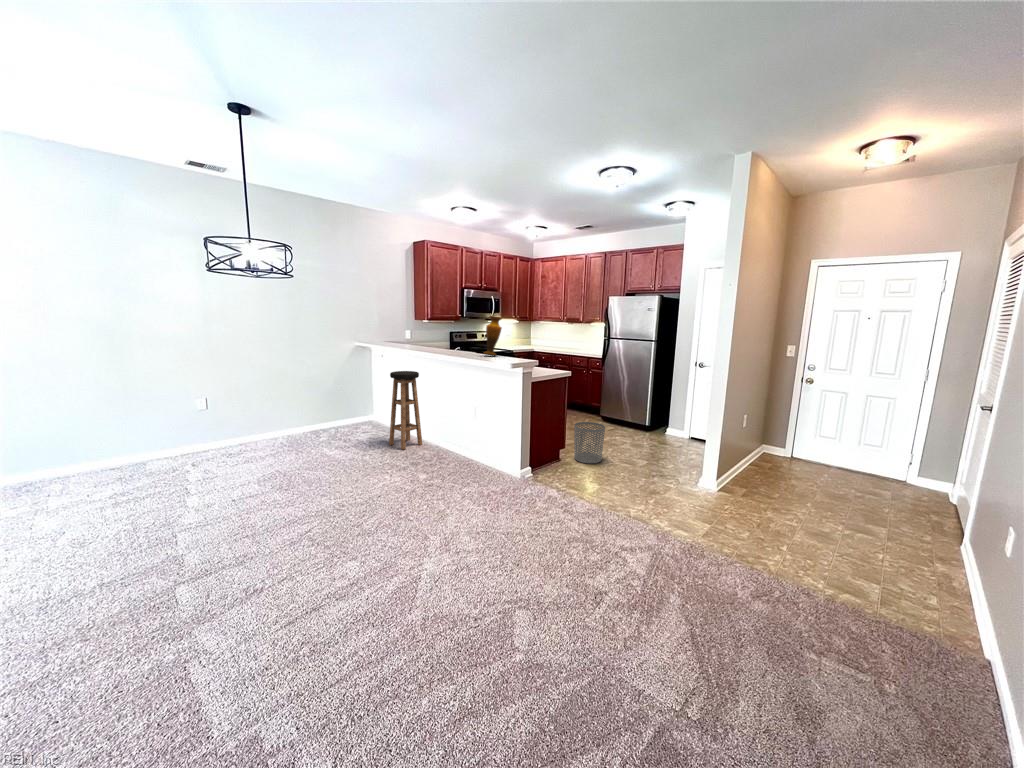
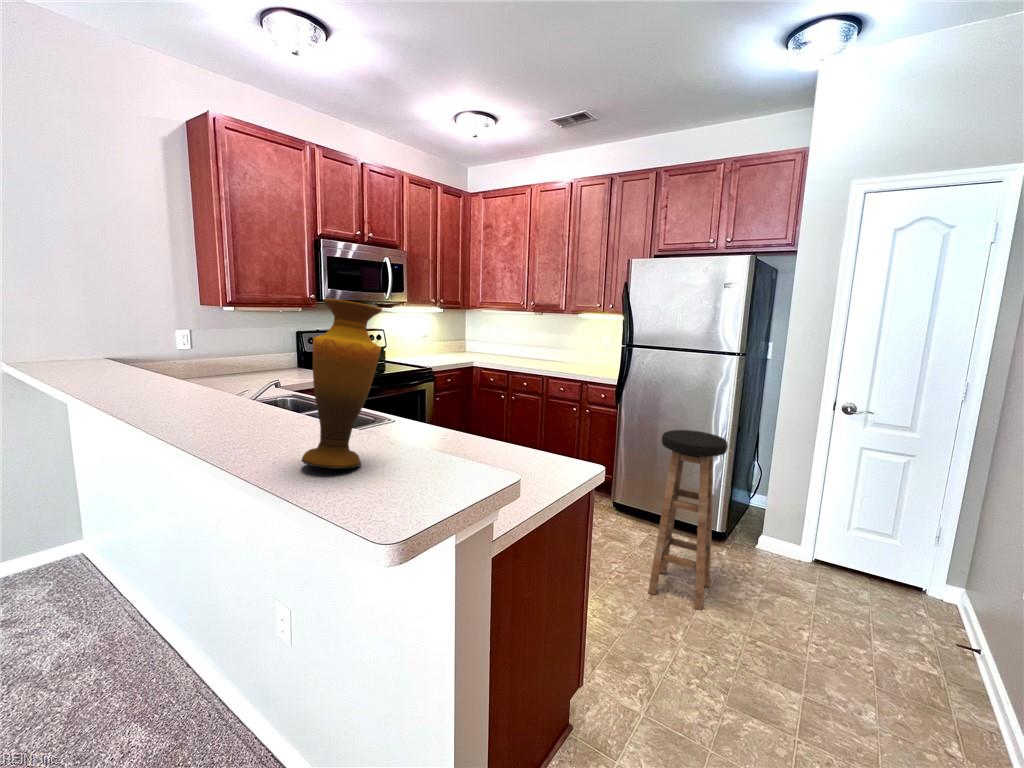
bar stool: present [389,371,422,450] -> present [648,430,728,610]
waste bin: present [574,422,605,464] -> none [616,594,710,742]

